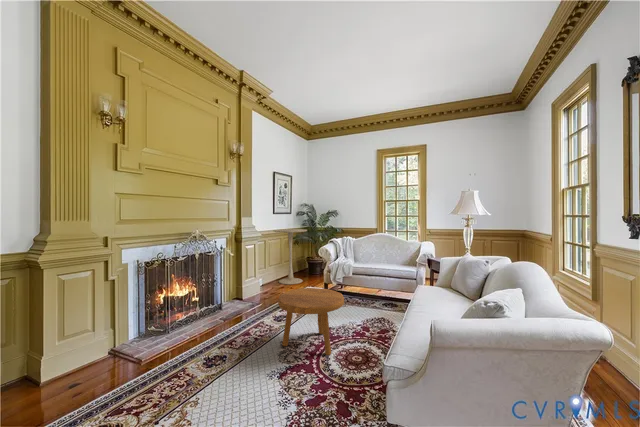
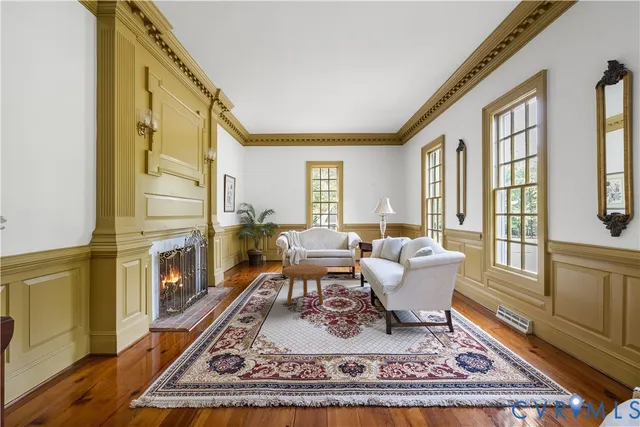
pedestal table: present [274,229,307,284] -> none [226,225,257,272]

